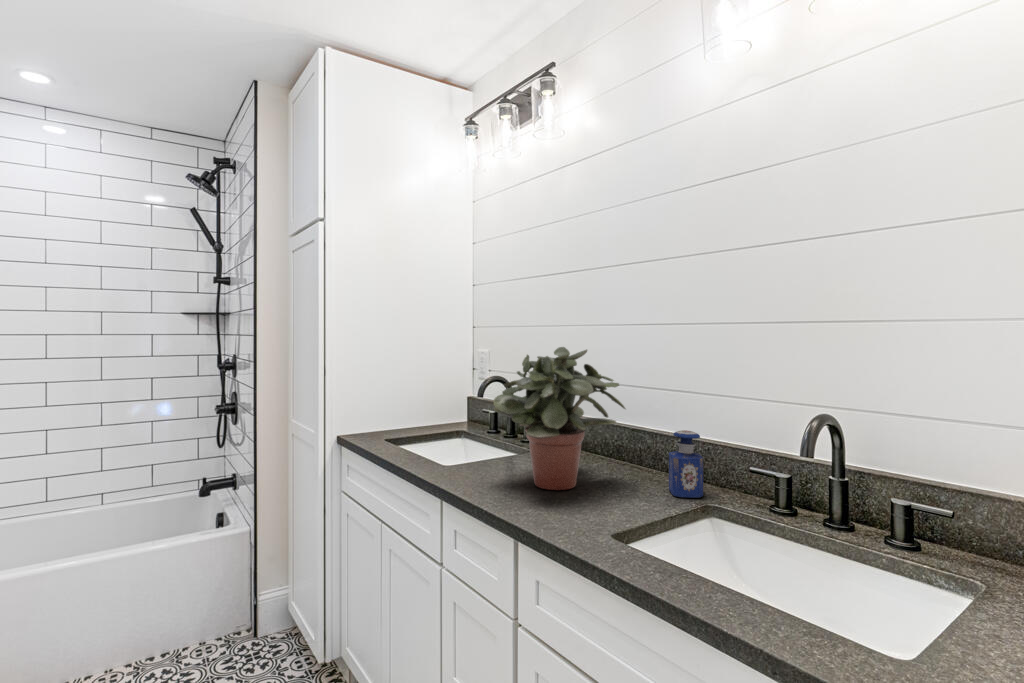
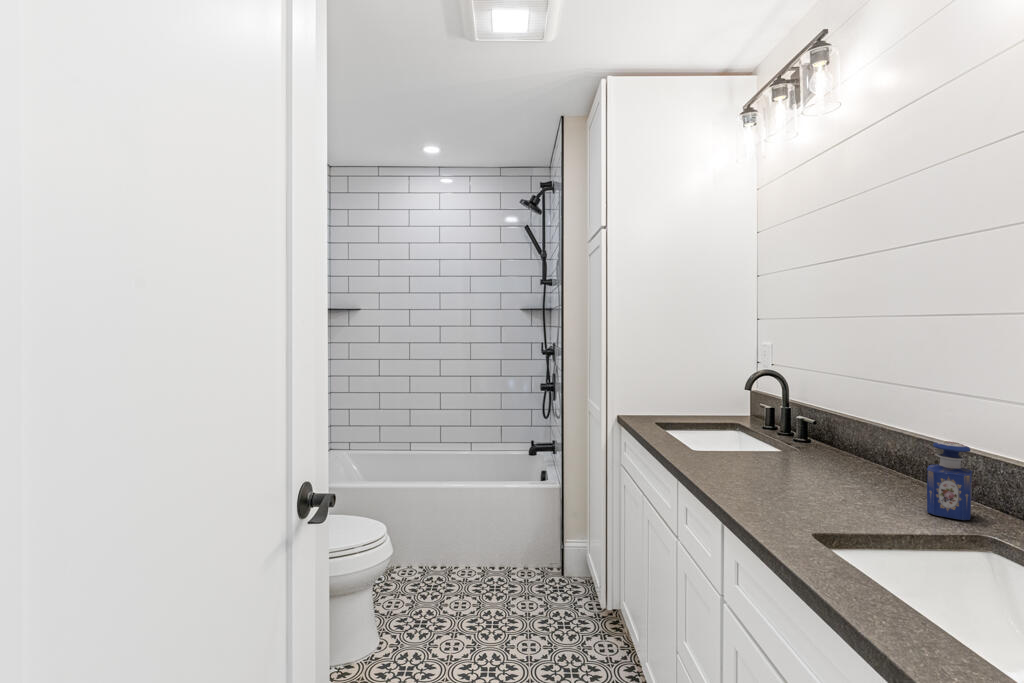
potted plant: present [493,347,625,490] -> none [725,343,875,487]

